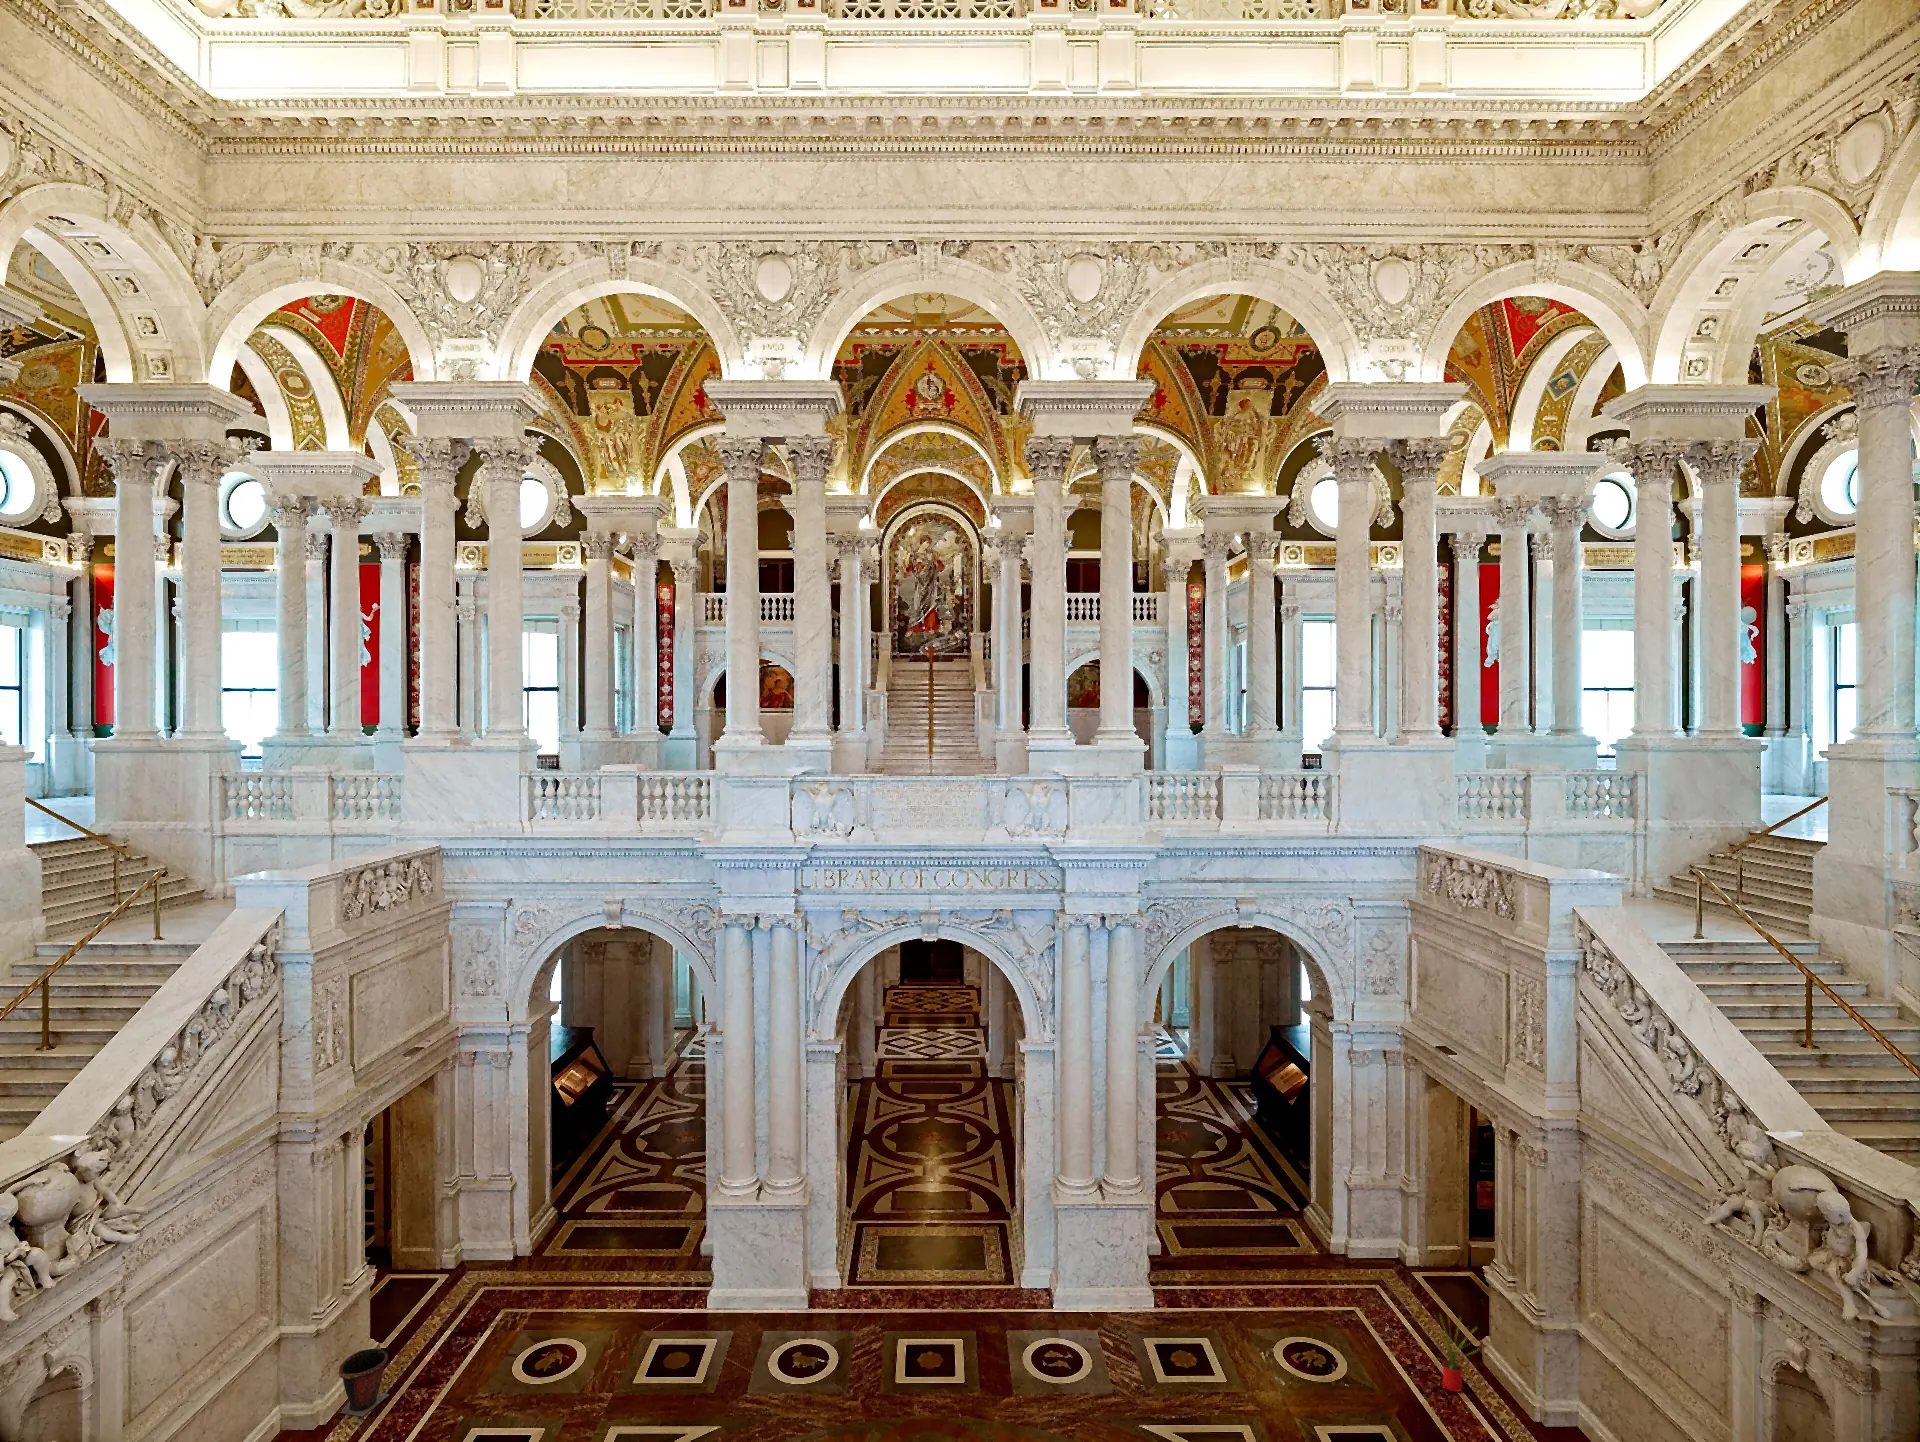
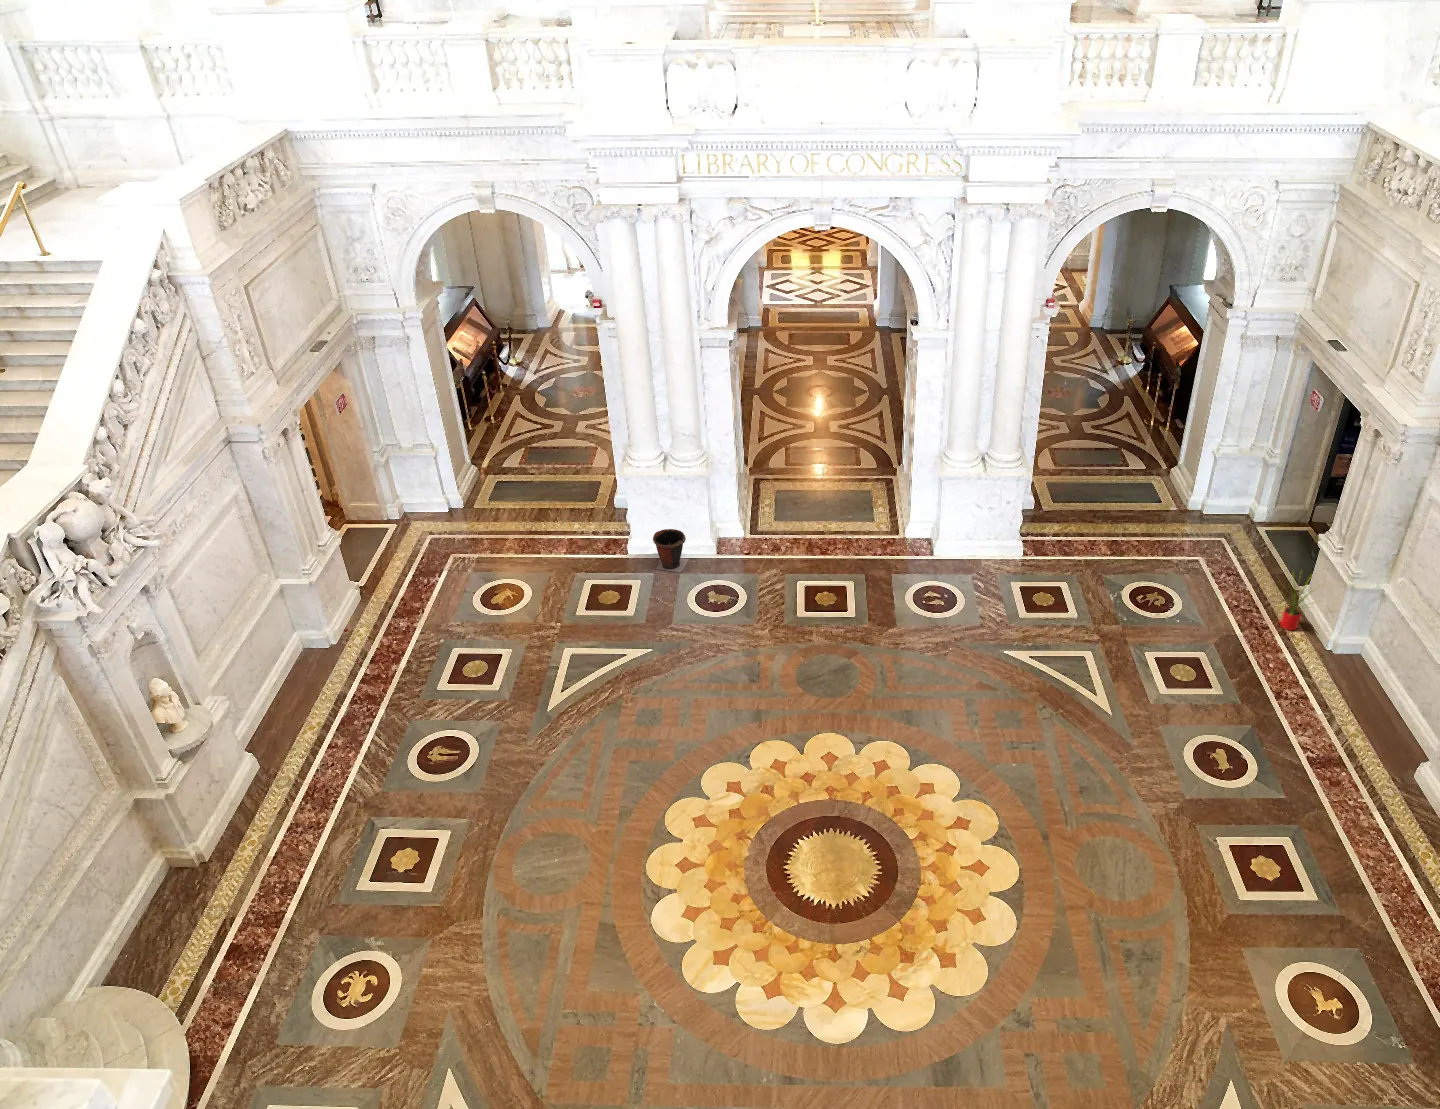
waste bin: present [339,1349,389,1416] -> present [653,529,689,572]

